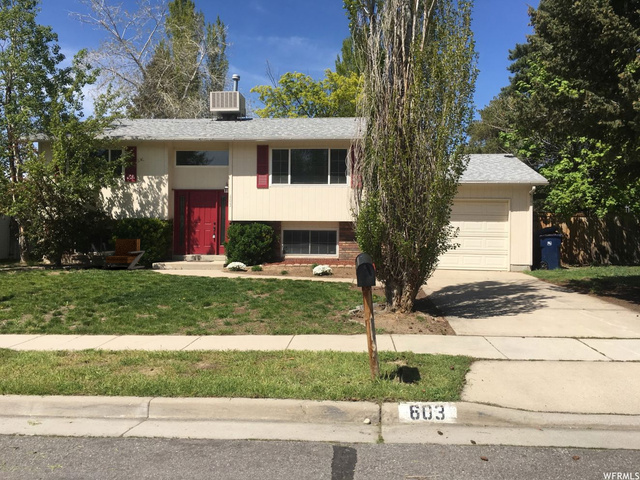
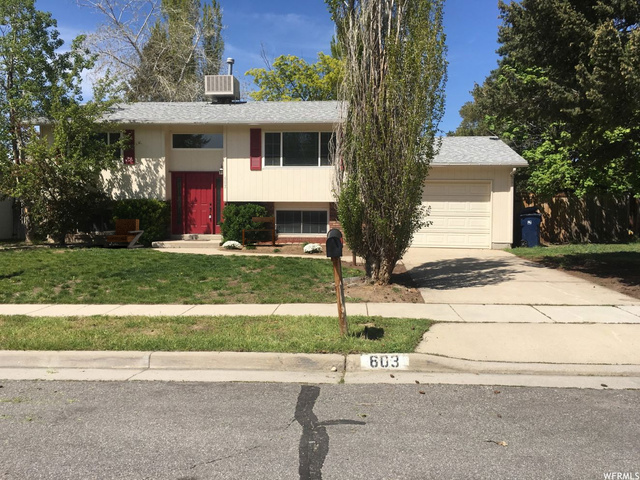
bench: none [248,237,284,268] -> present [243,217,276,246]

